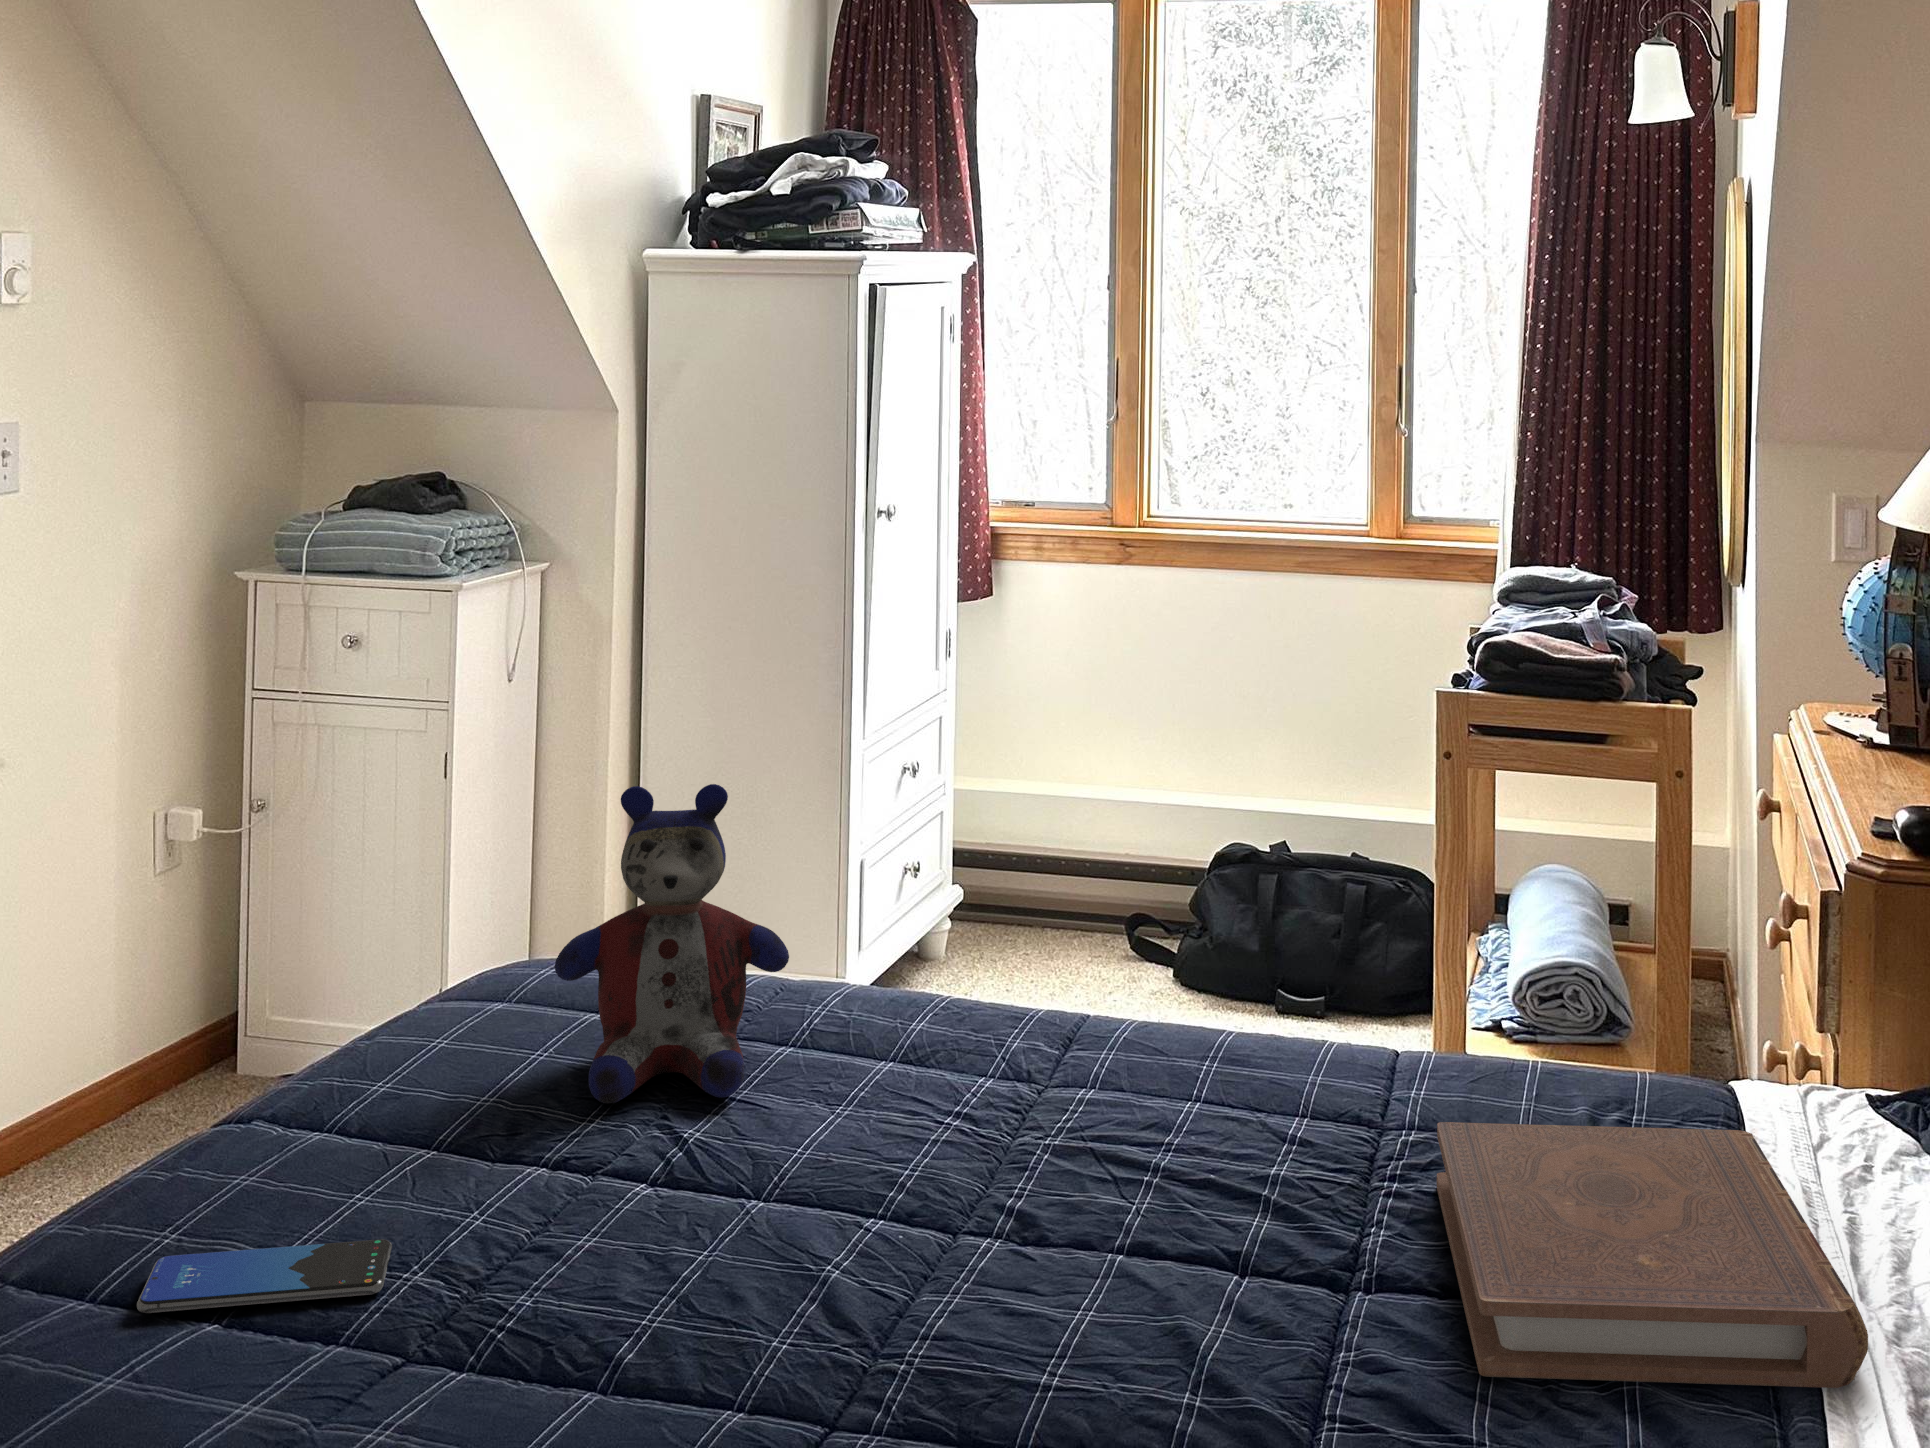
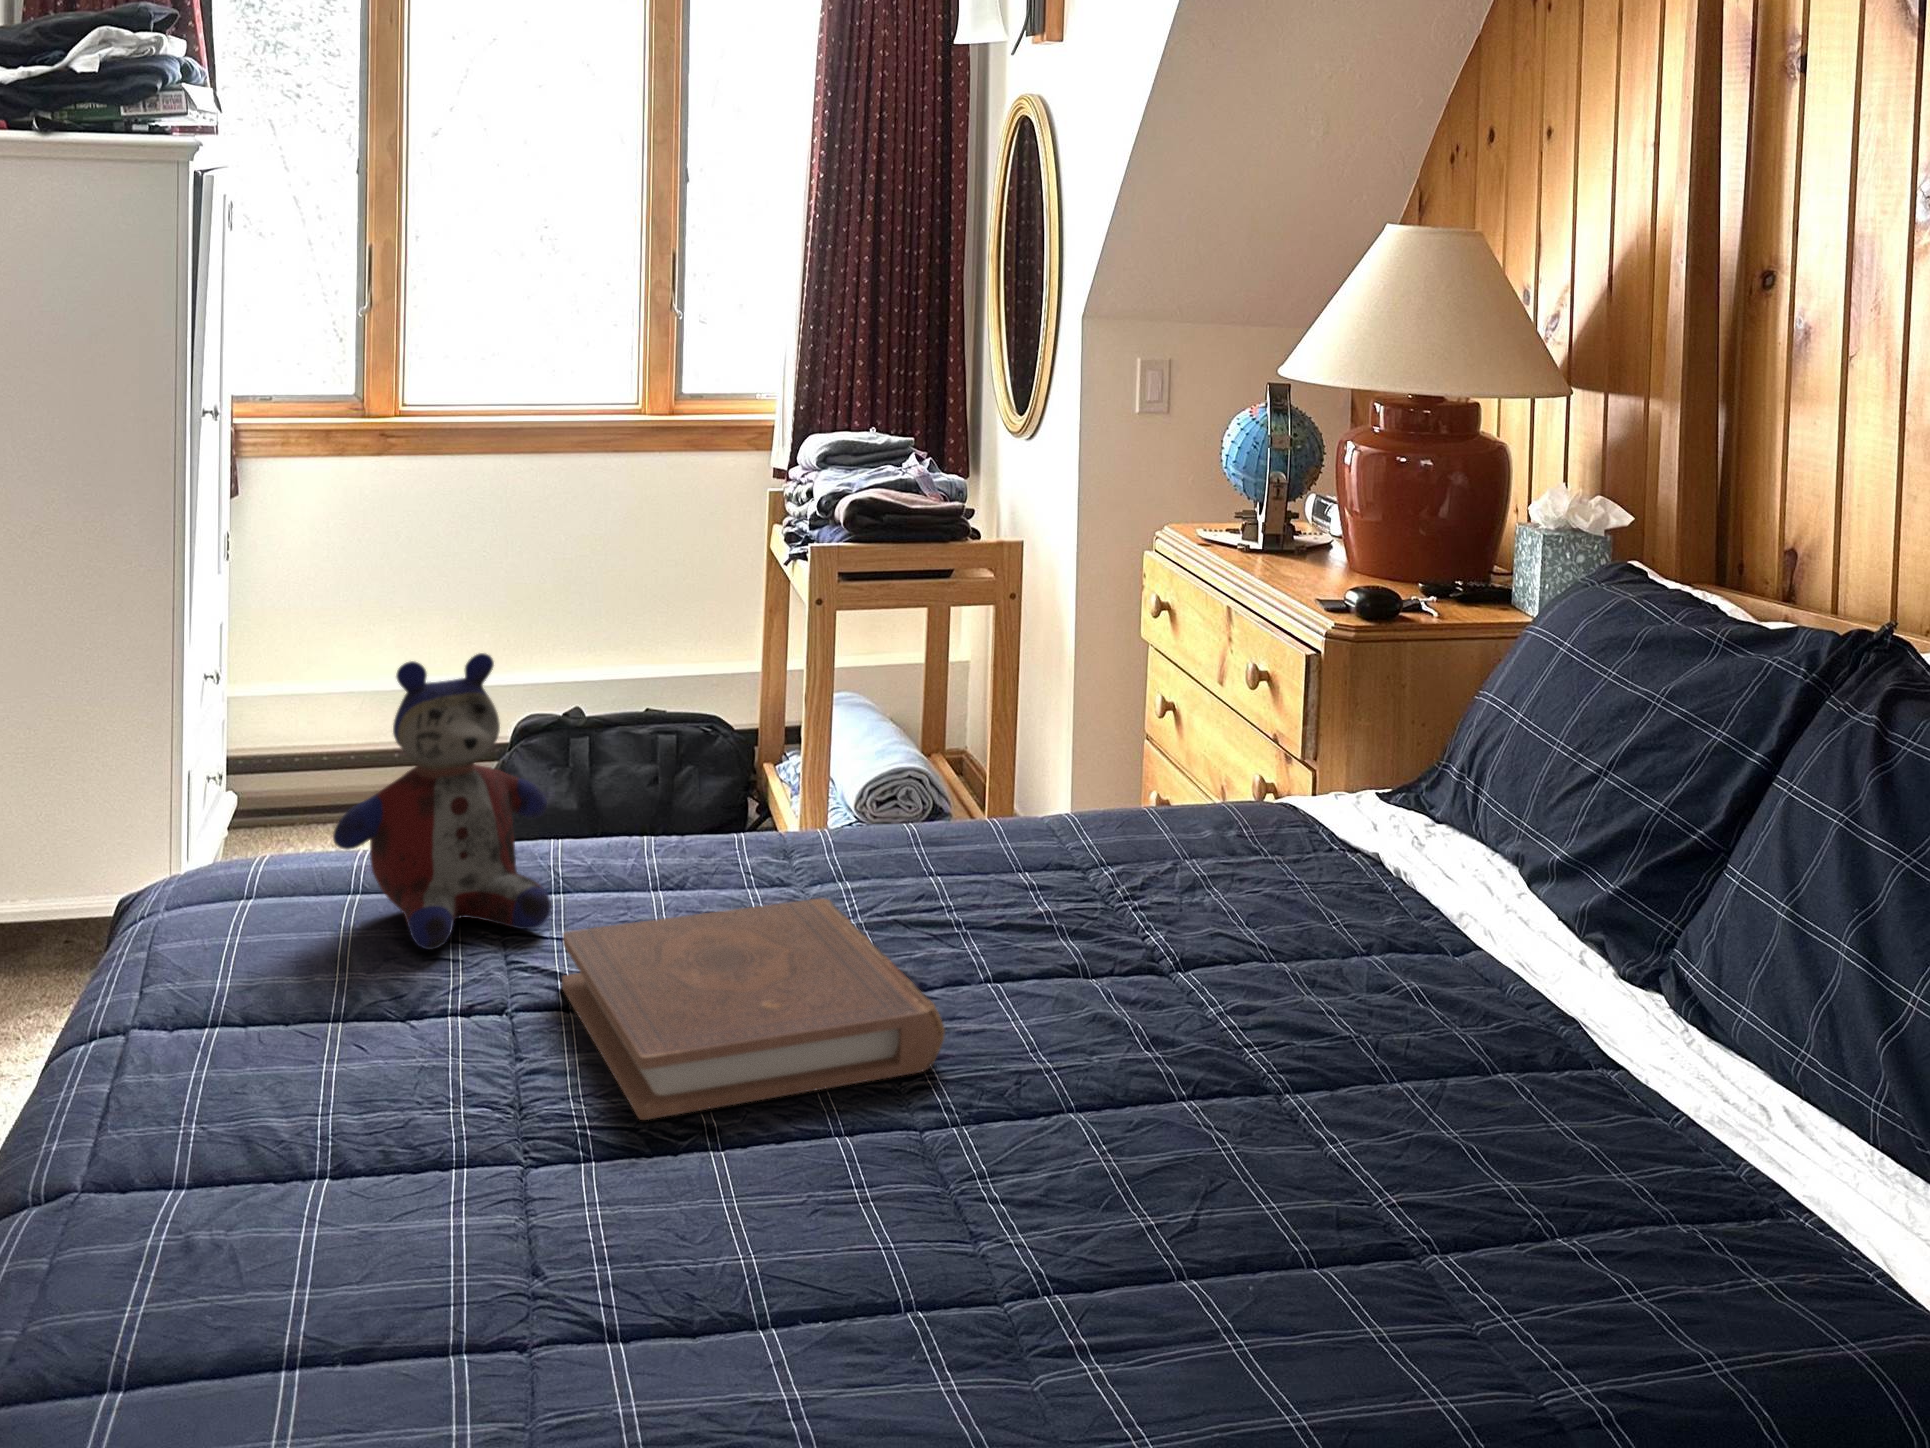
book: present [1437,1122,1868,1388] -> present [562,898,945,1120]
smartphone: present [137,1239,392,1313] -> none [166,1076,413,1169]

